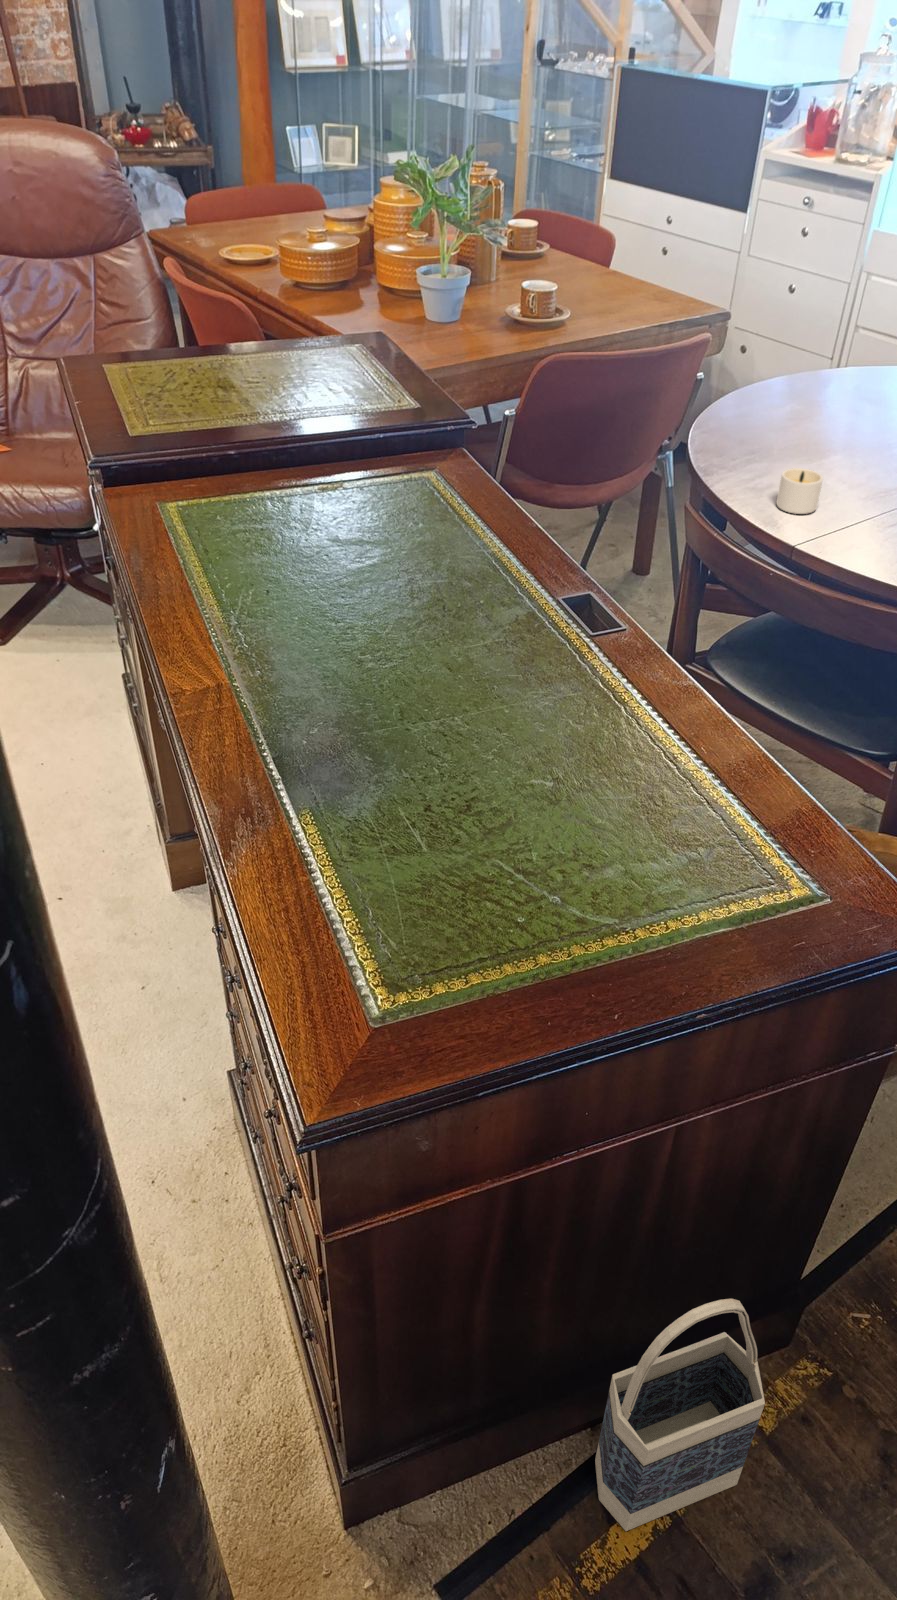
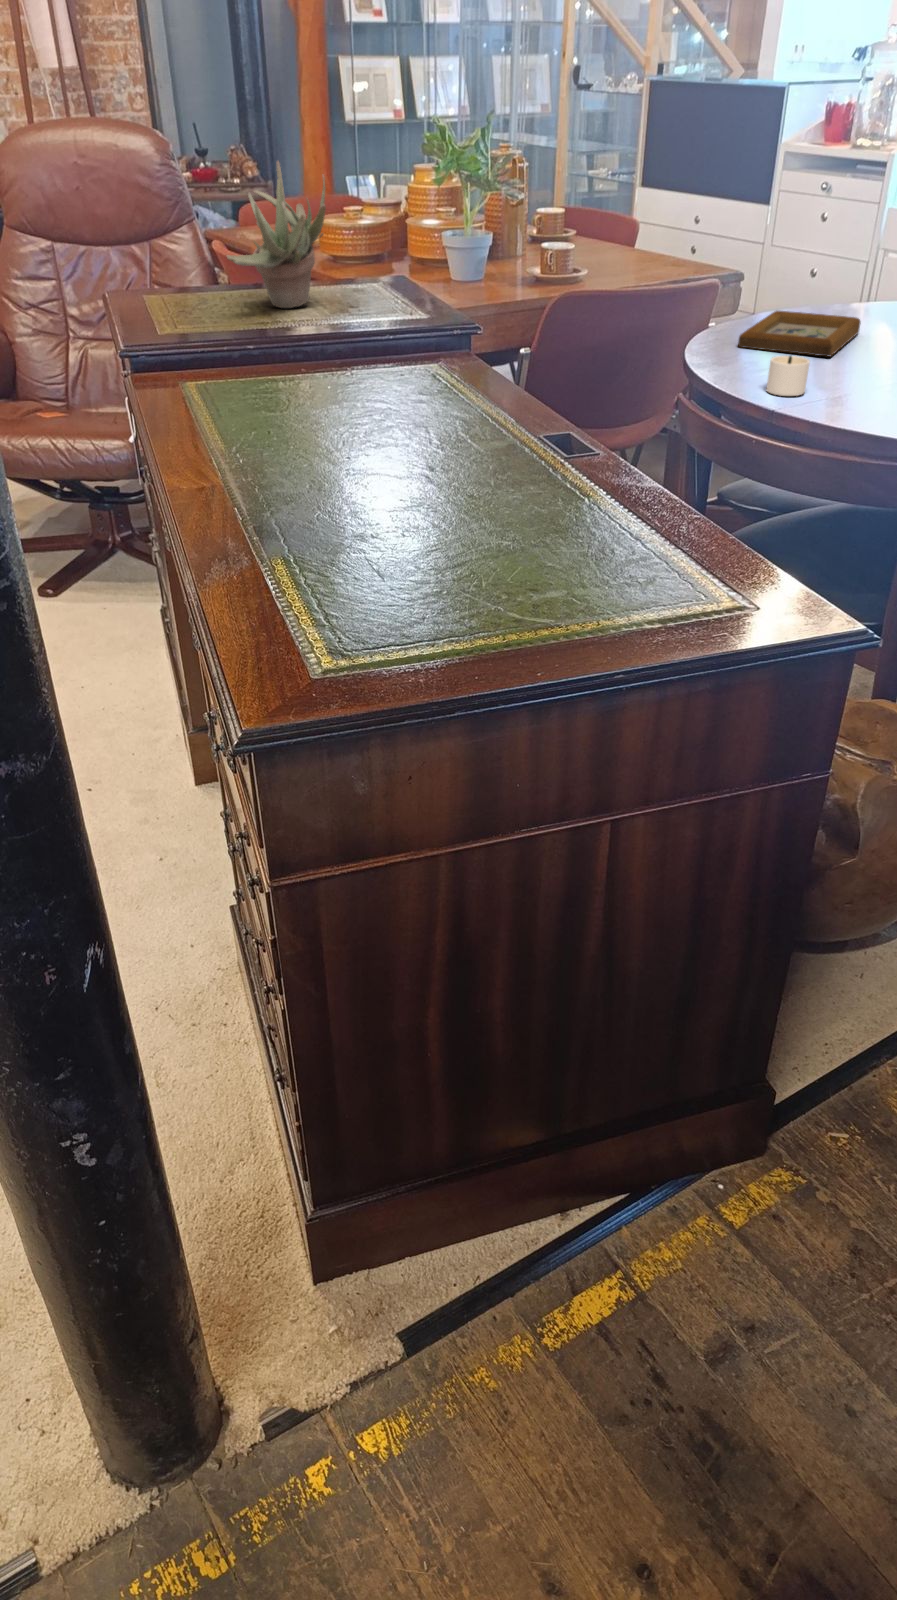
succulent plant: none [199,252,305,400] -> present [227,161,326,308]
picture frame: none [739,381,863,449] -> present [738,311,861,356]
bag: present [595,1299,765,1531] -> none [563,1021,722,1299]

